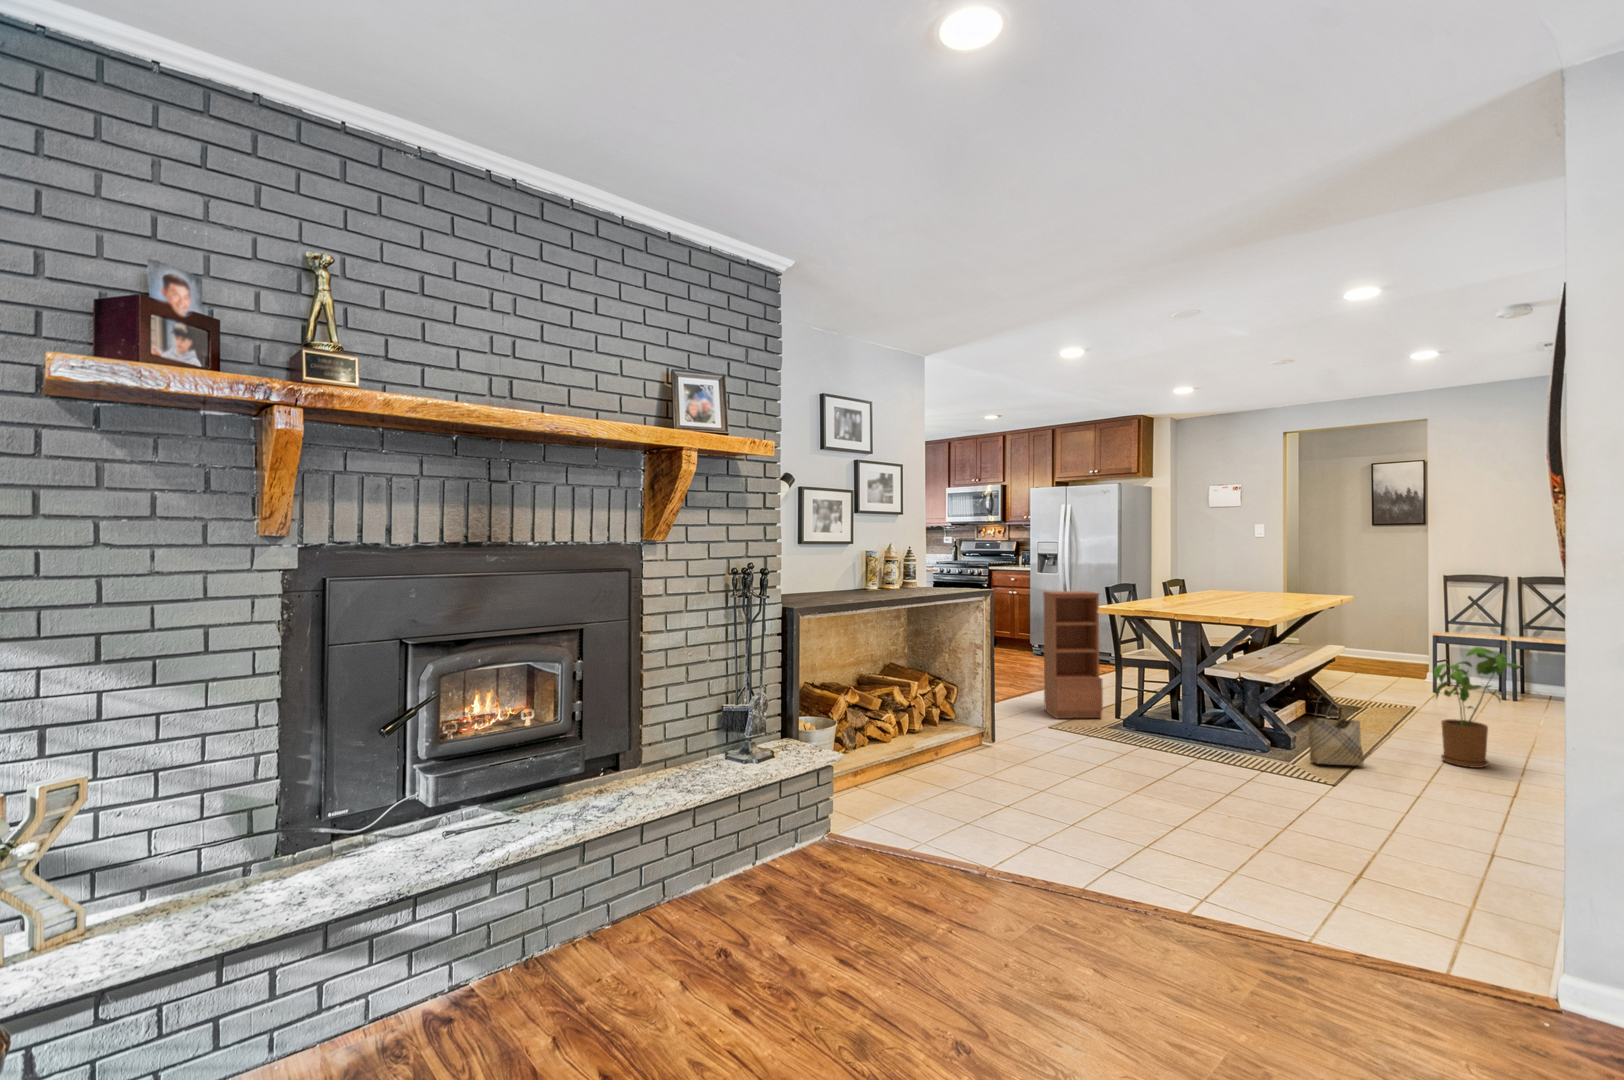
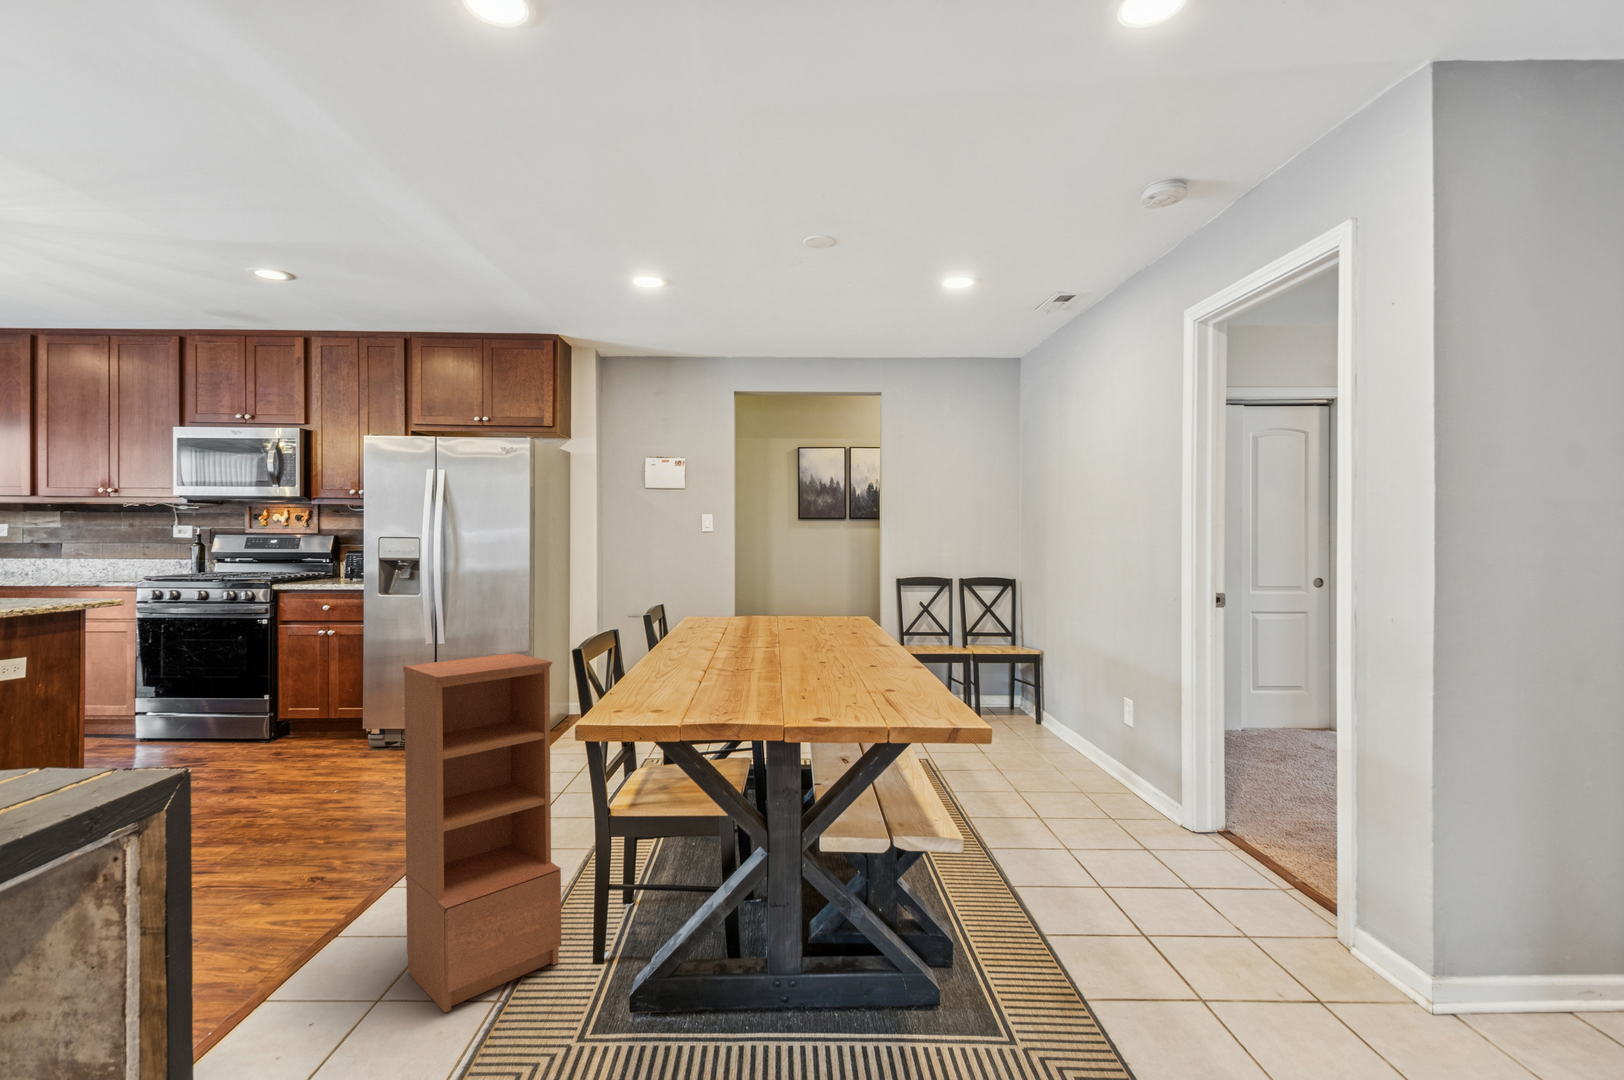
house plant: present [1434,647,1519,768] -> none [1097,707,1213,906]
woven basket: present [1308,695,1364,766] -> none [1014,841,1091,1006]

